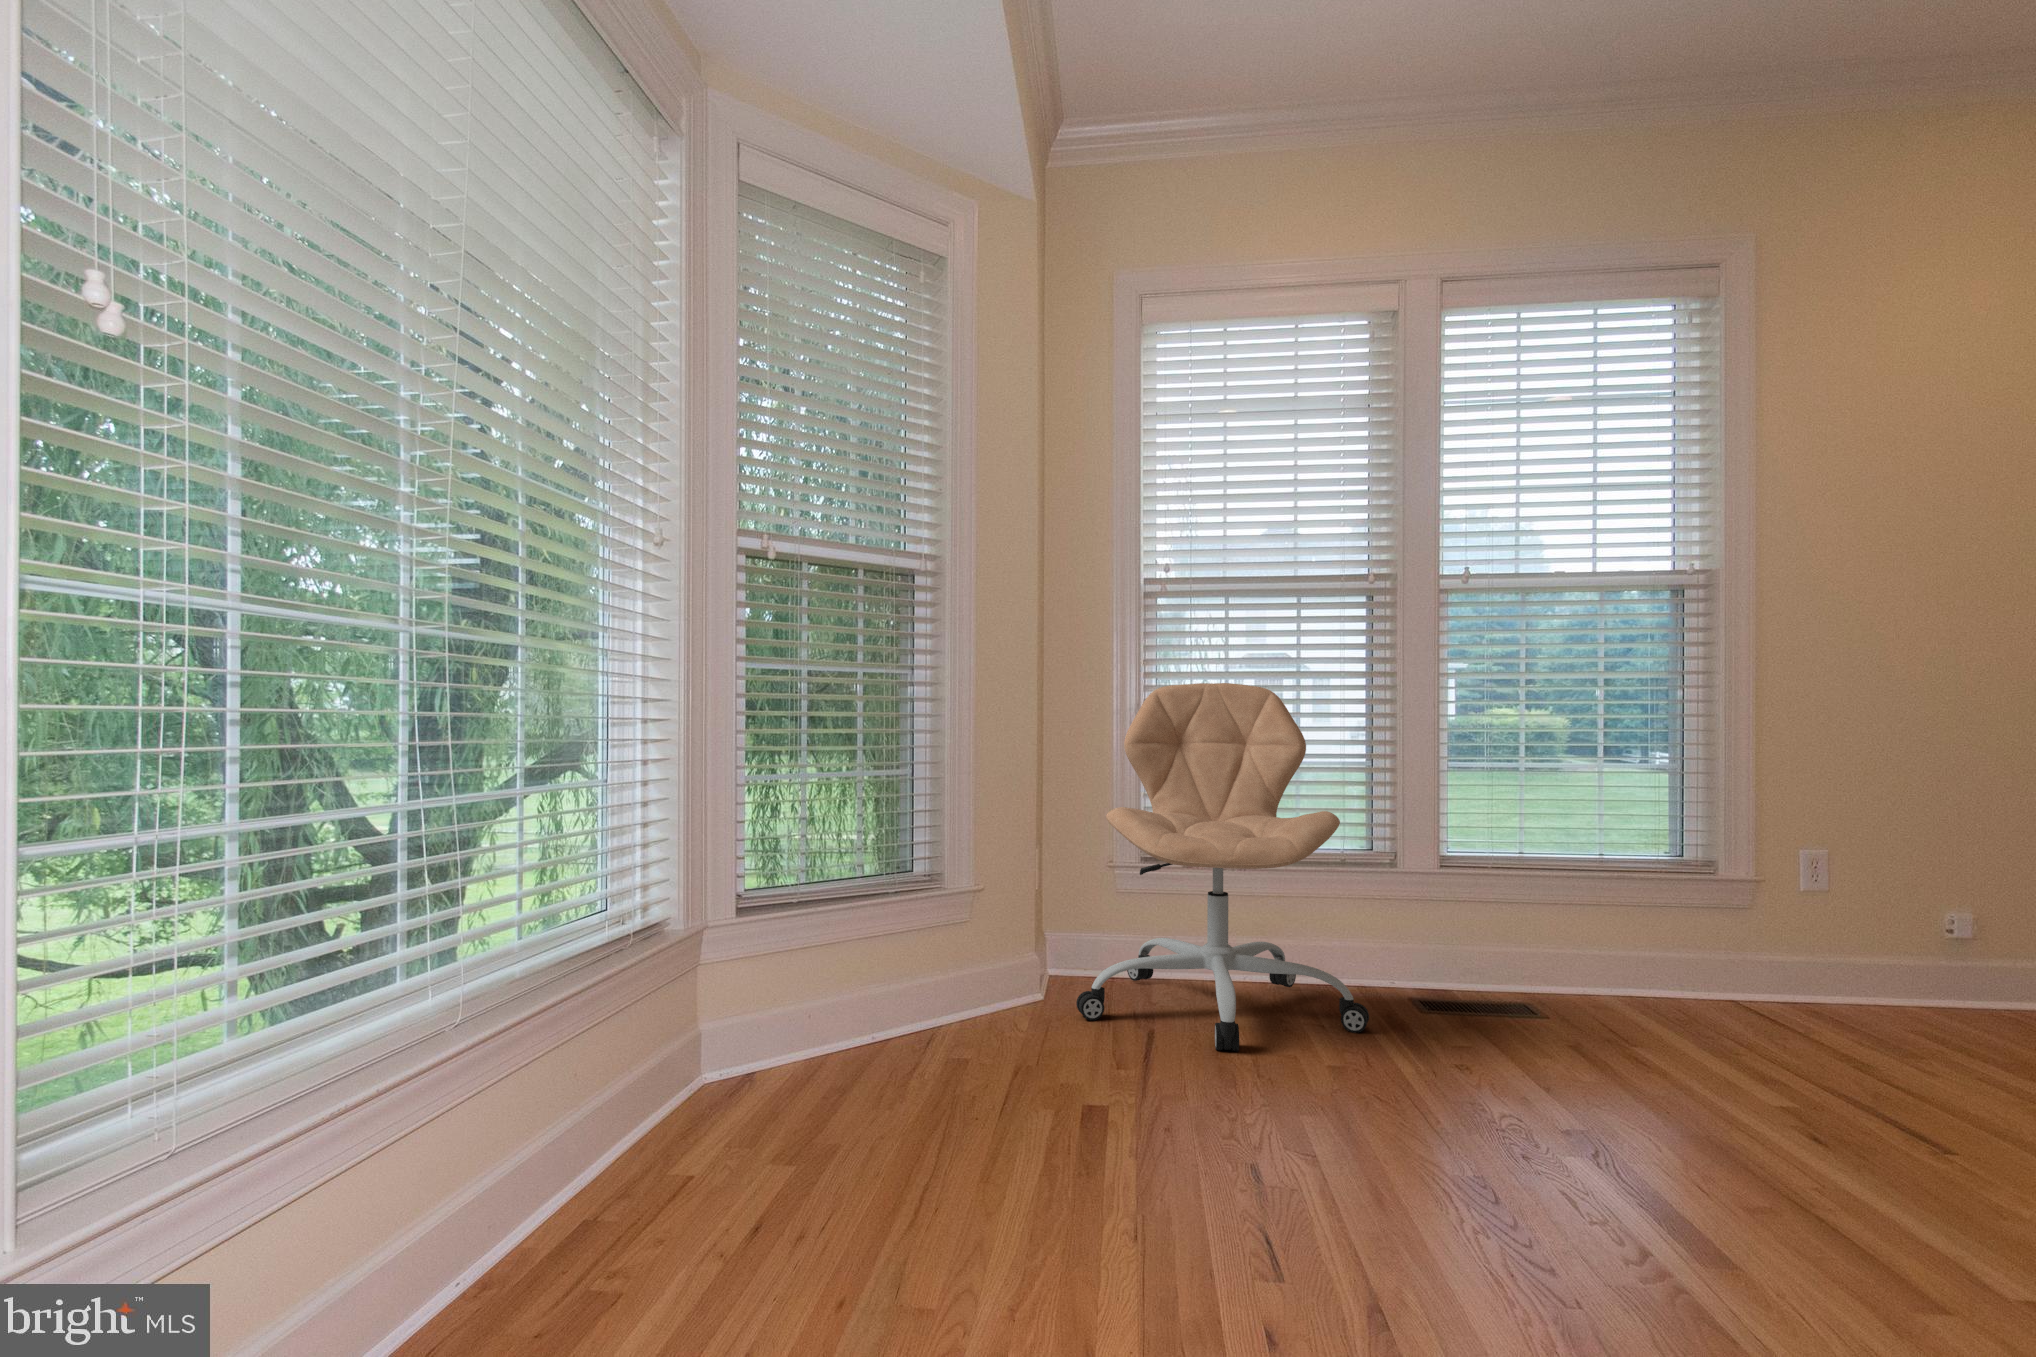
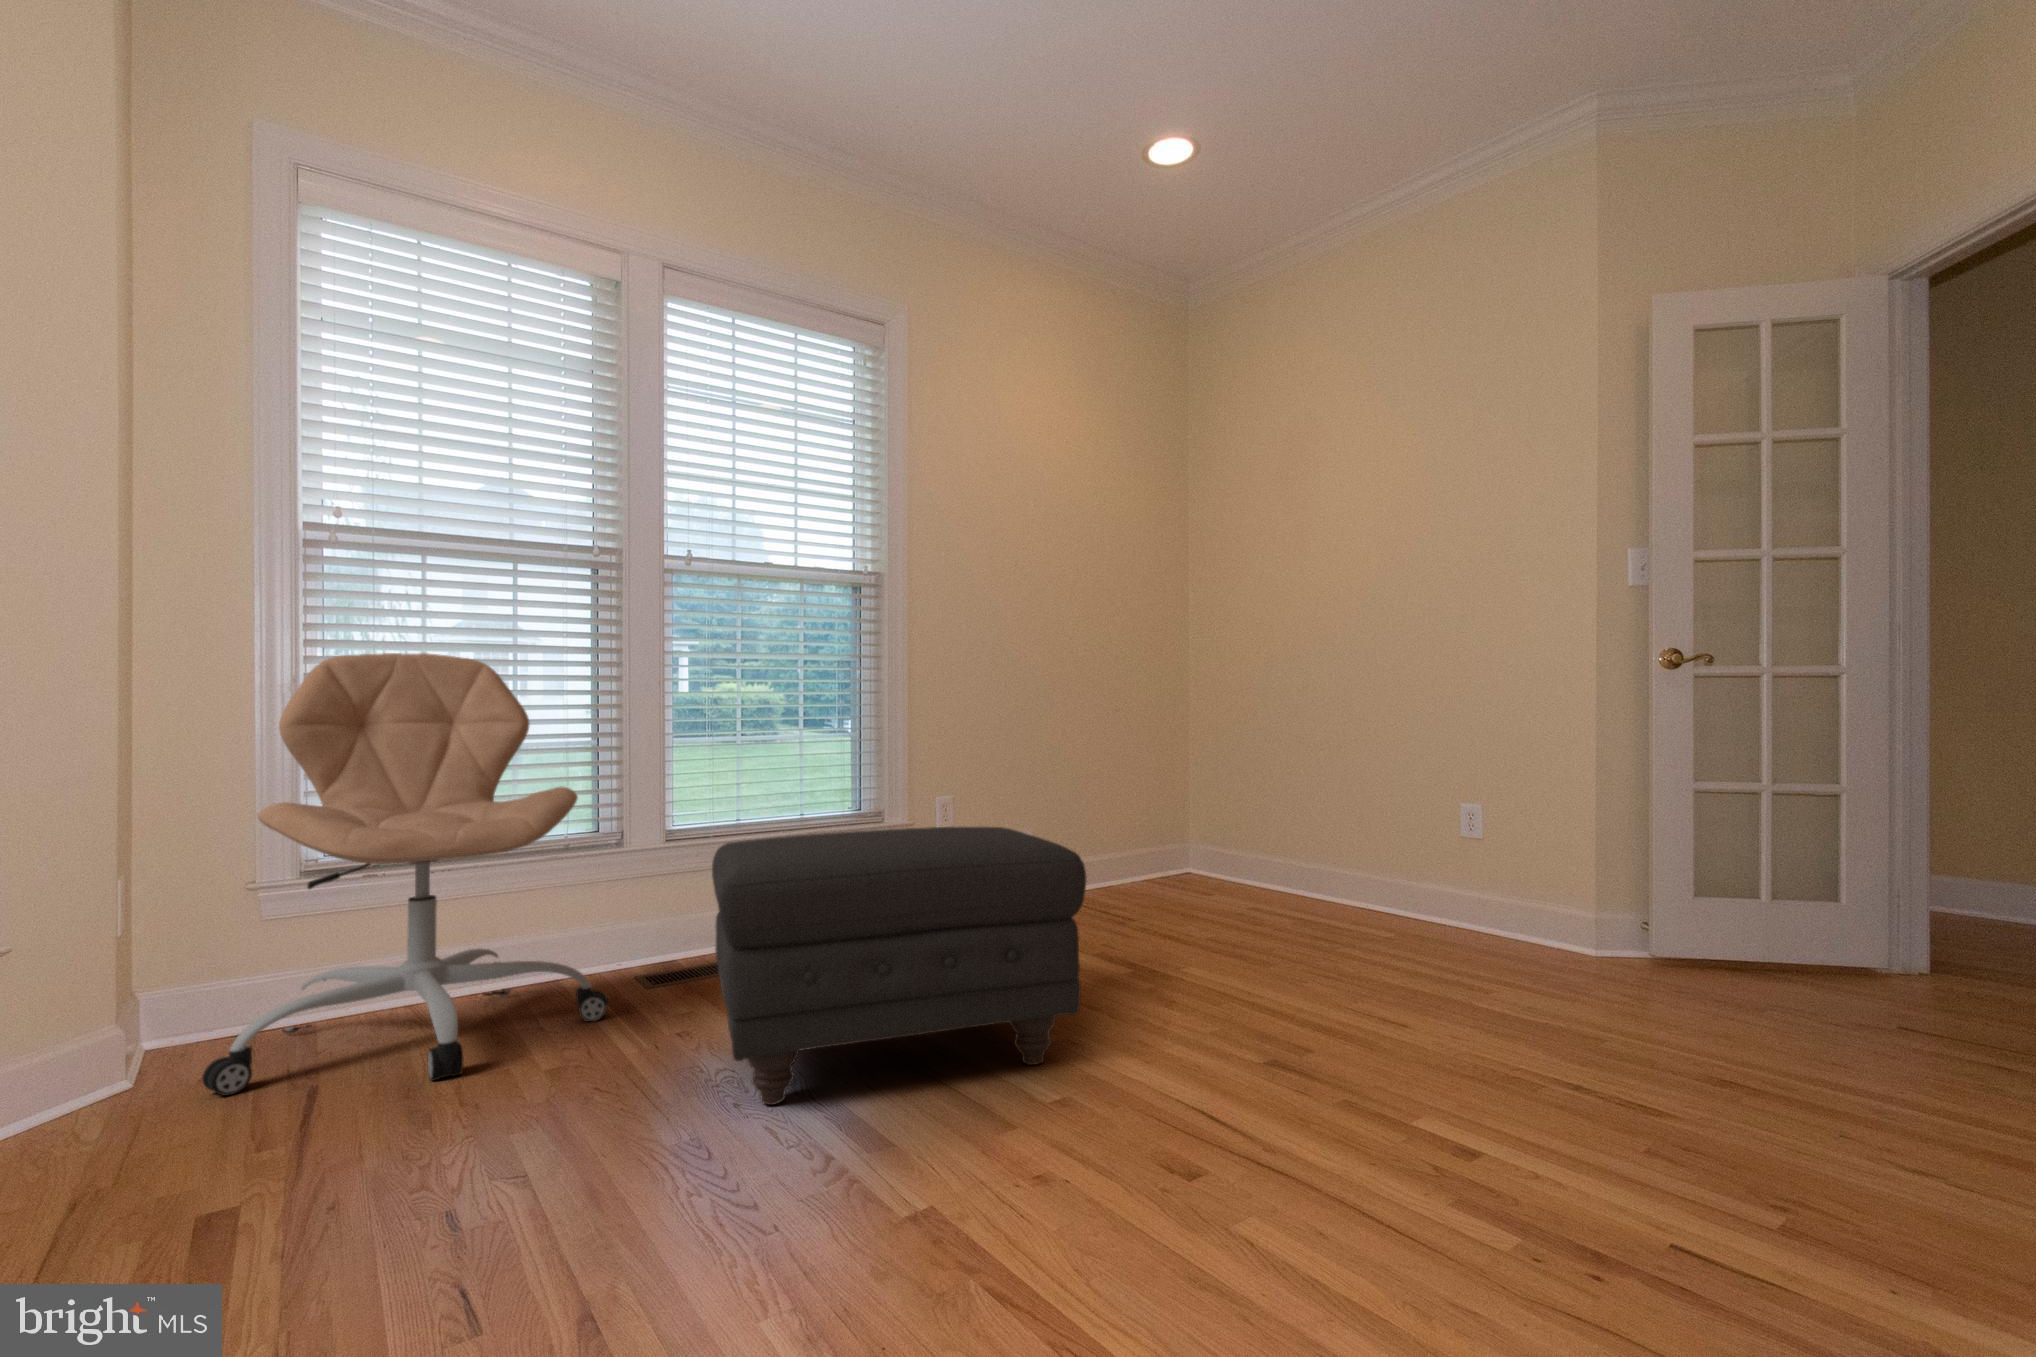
ottoman: none [1434,890,1938,1239] -> present [712,827,1086,1105]

